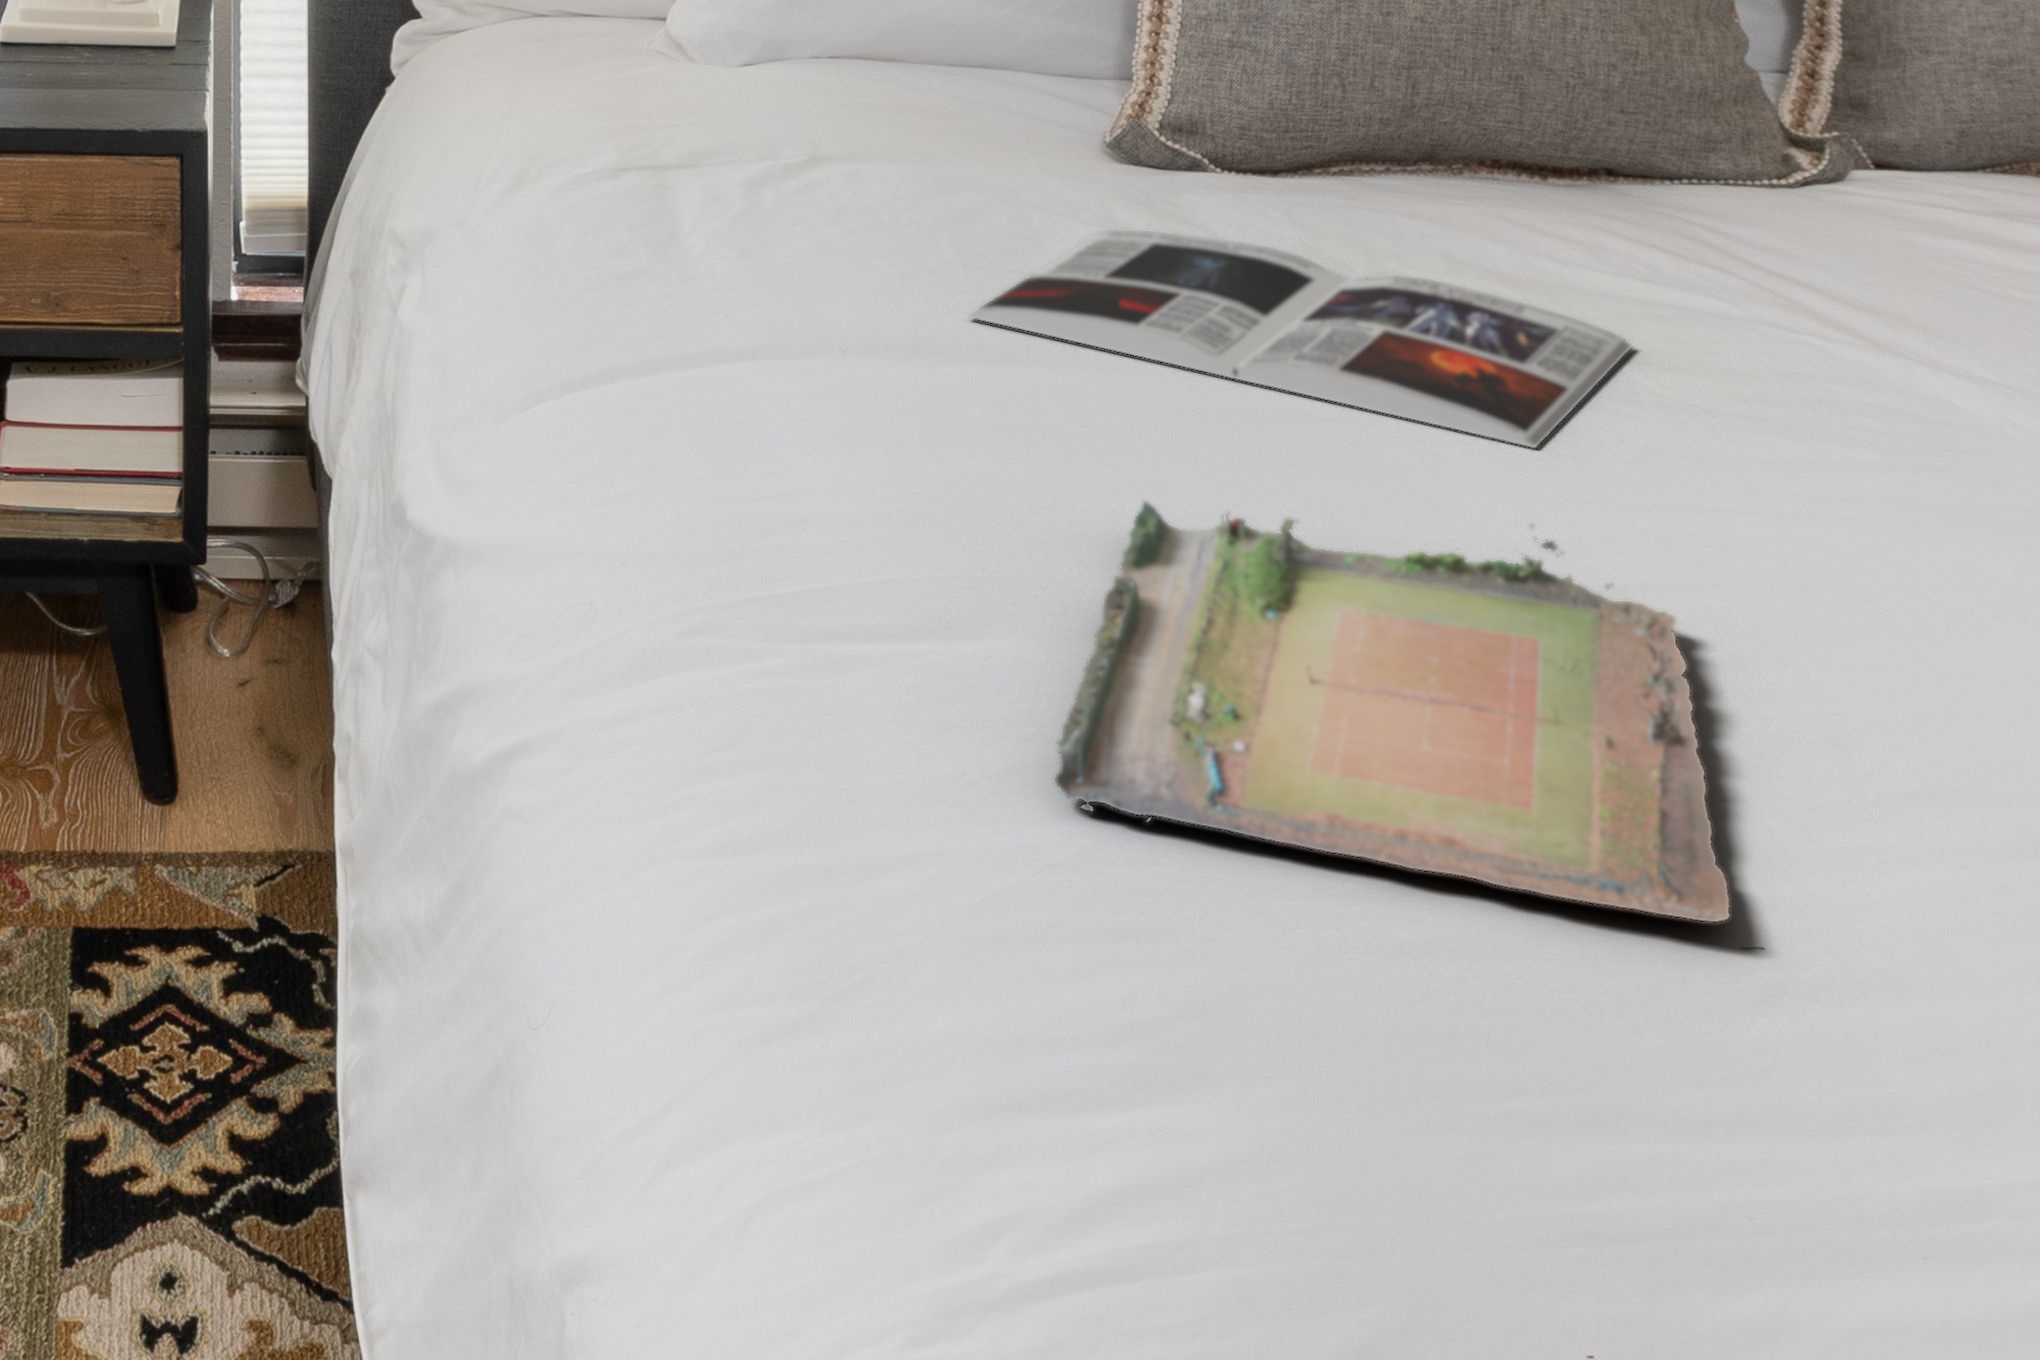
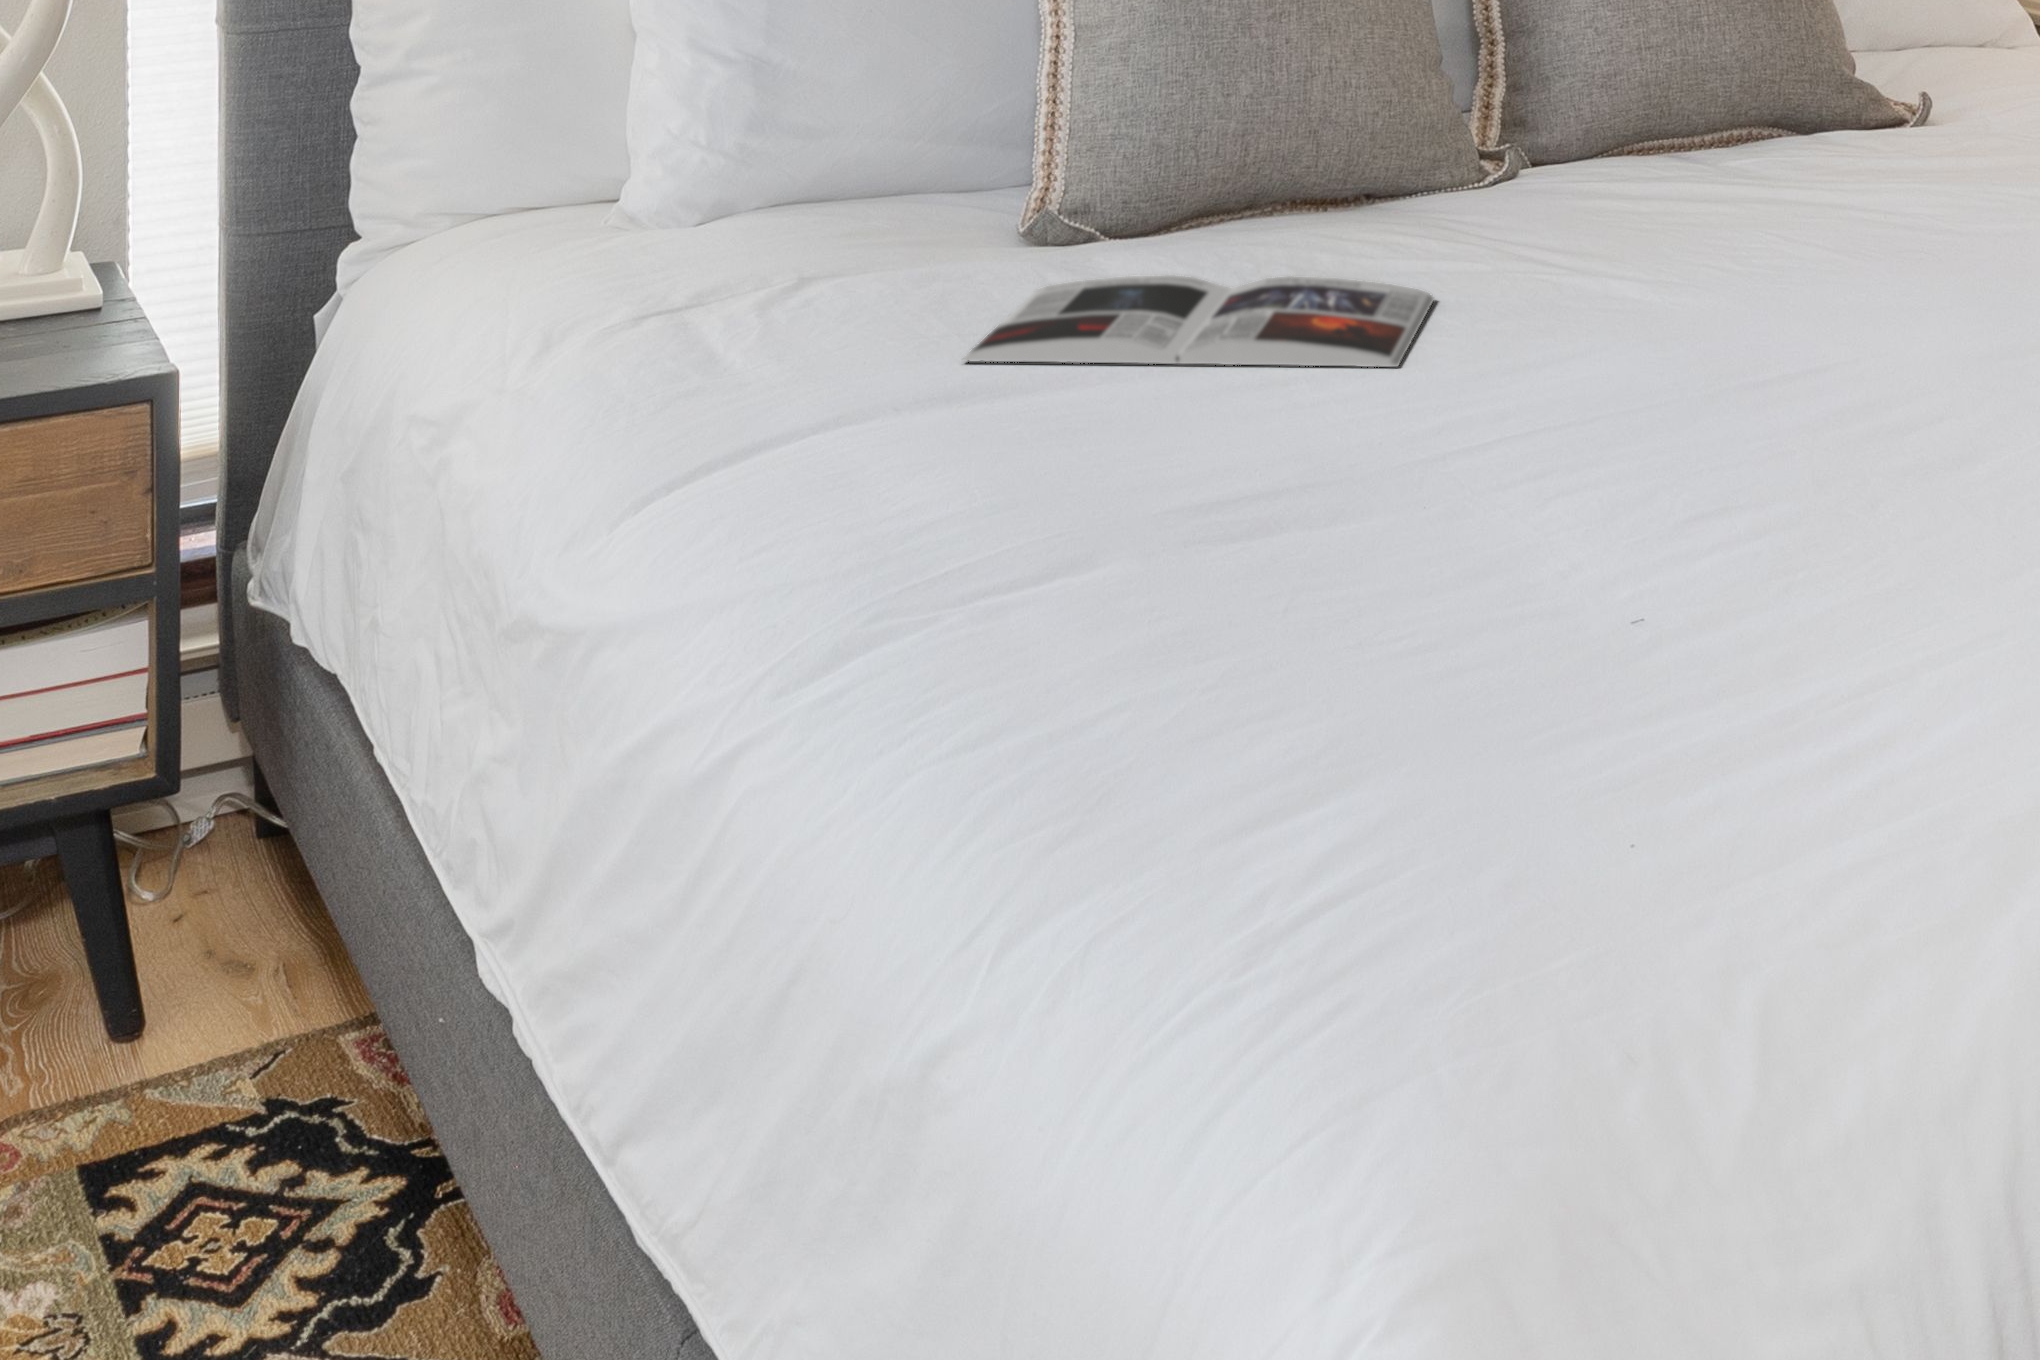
tray: present [1055,502,1730,922] -> none [1155,391,1627,625]

